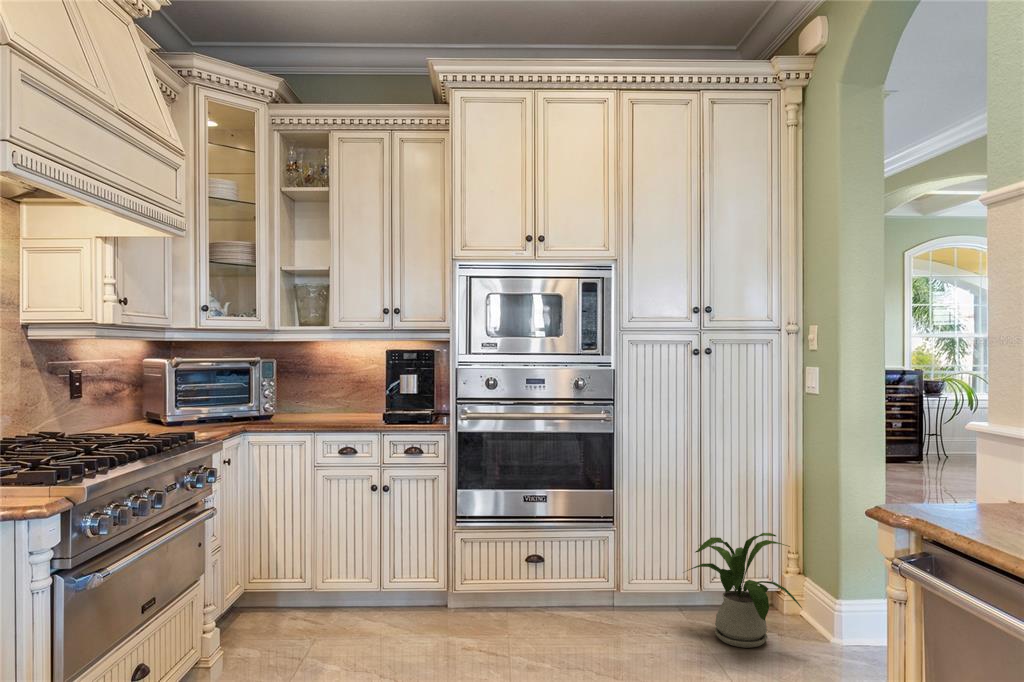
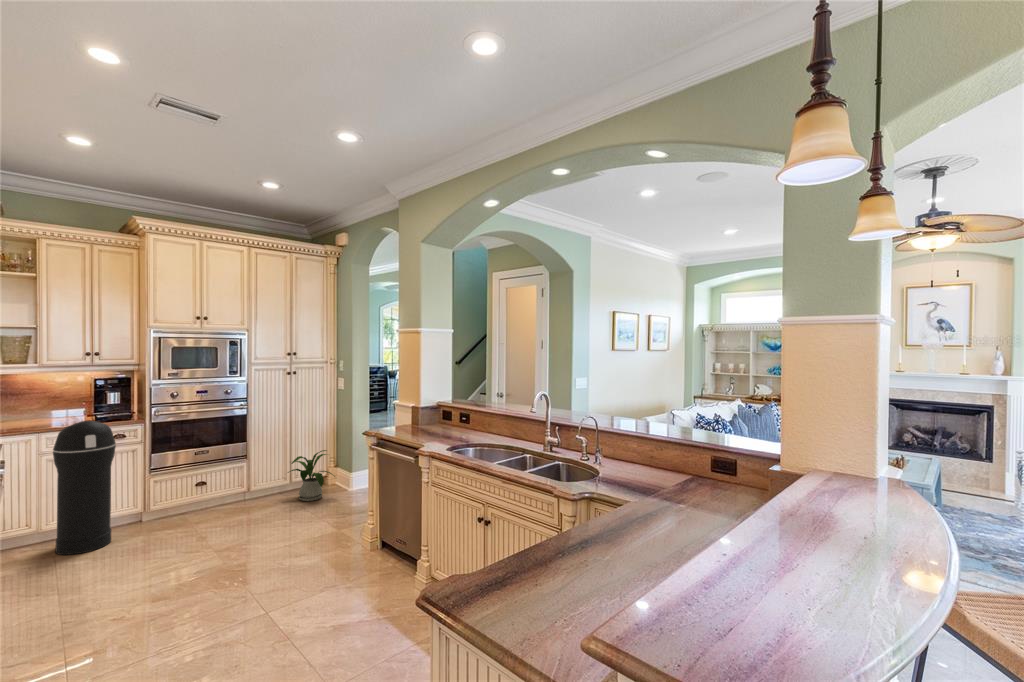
trash can: none [311,416,395,648] -> present [53,420,116,555]

